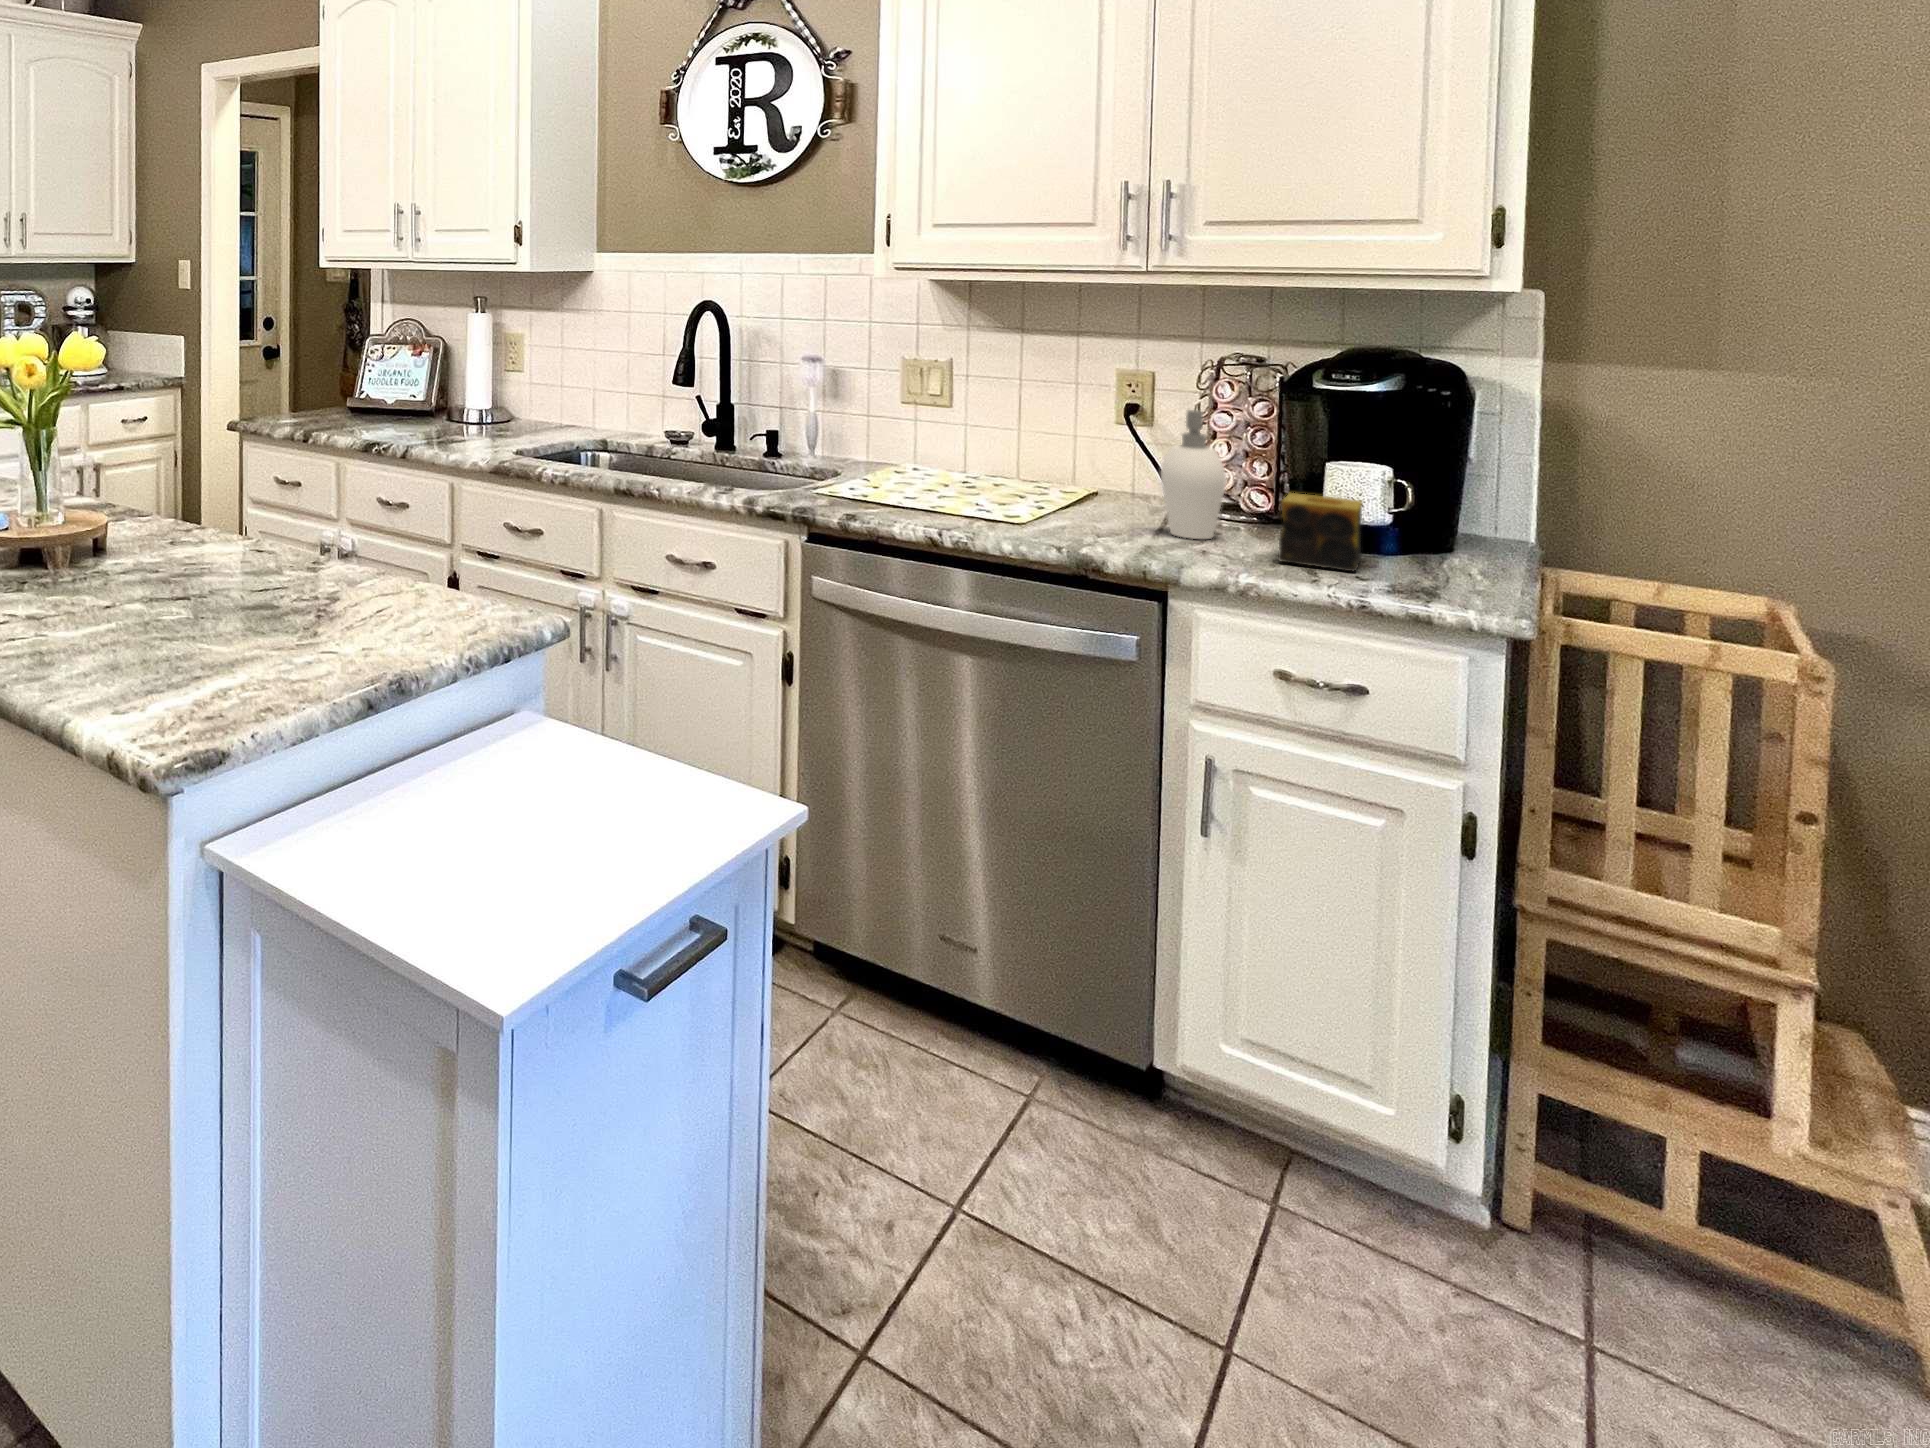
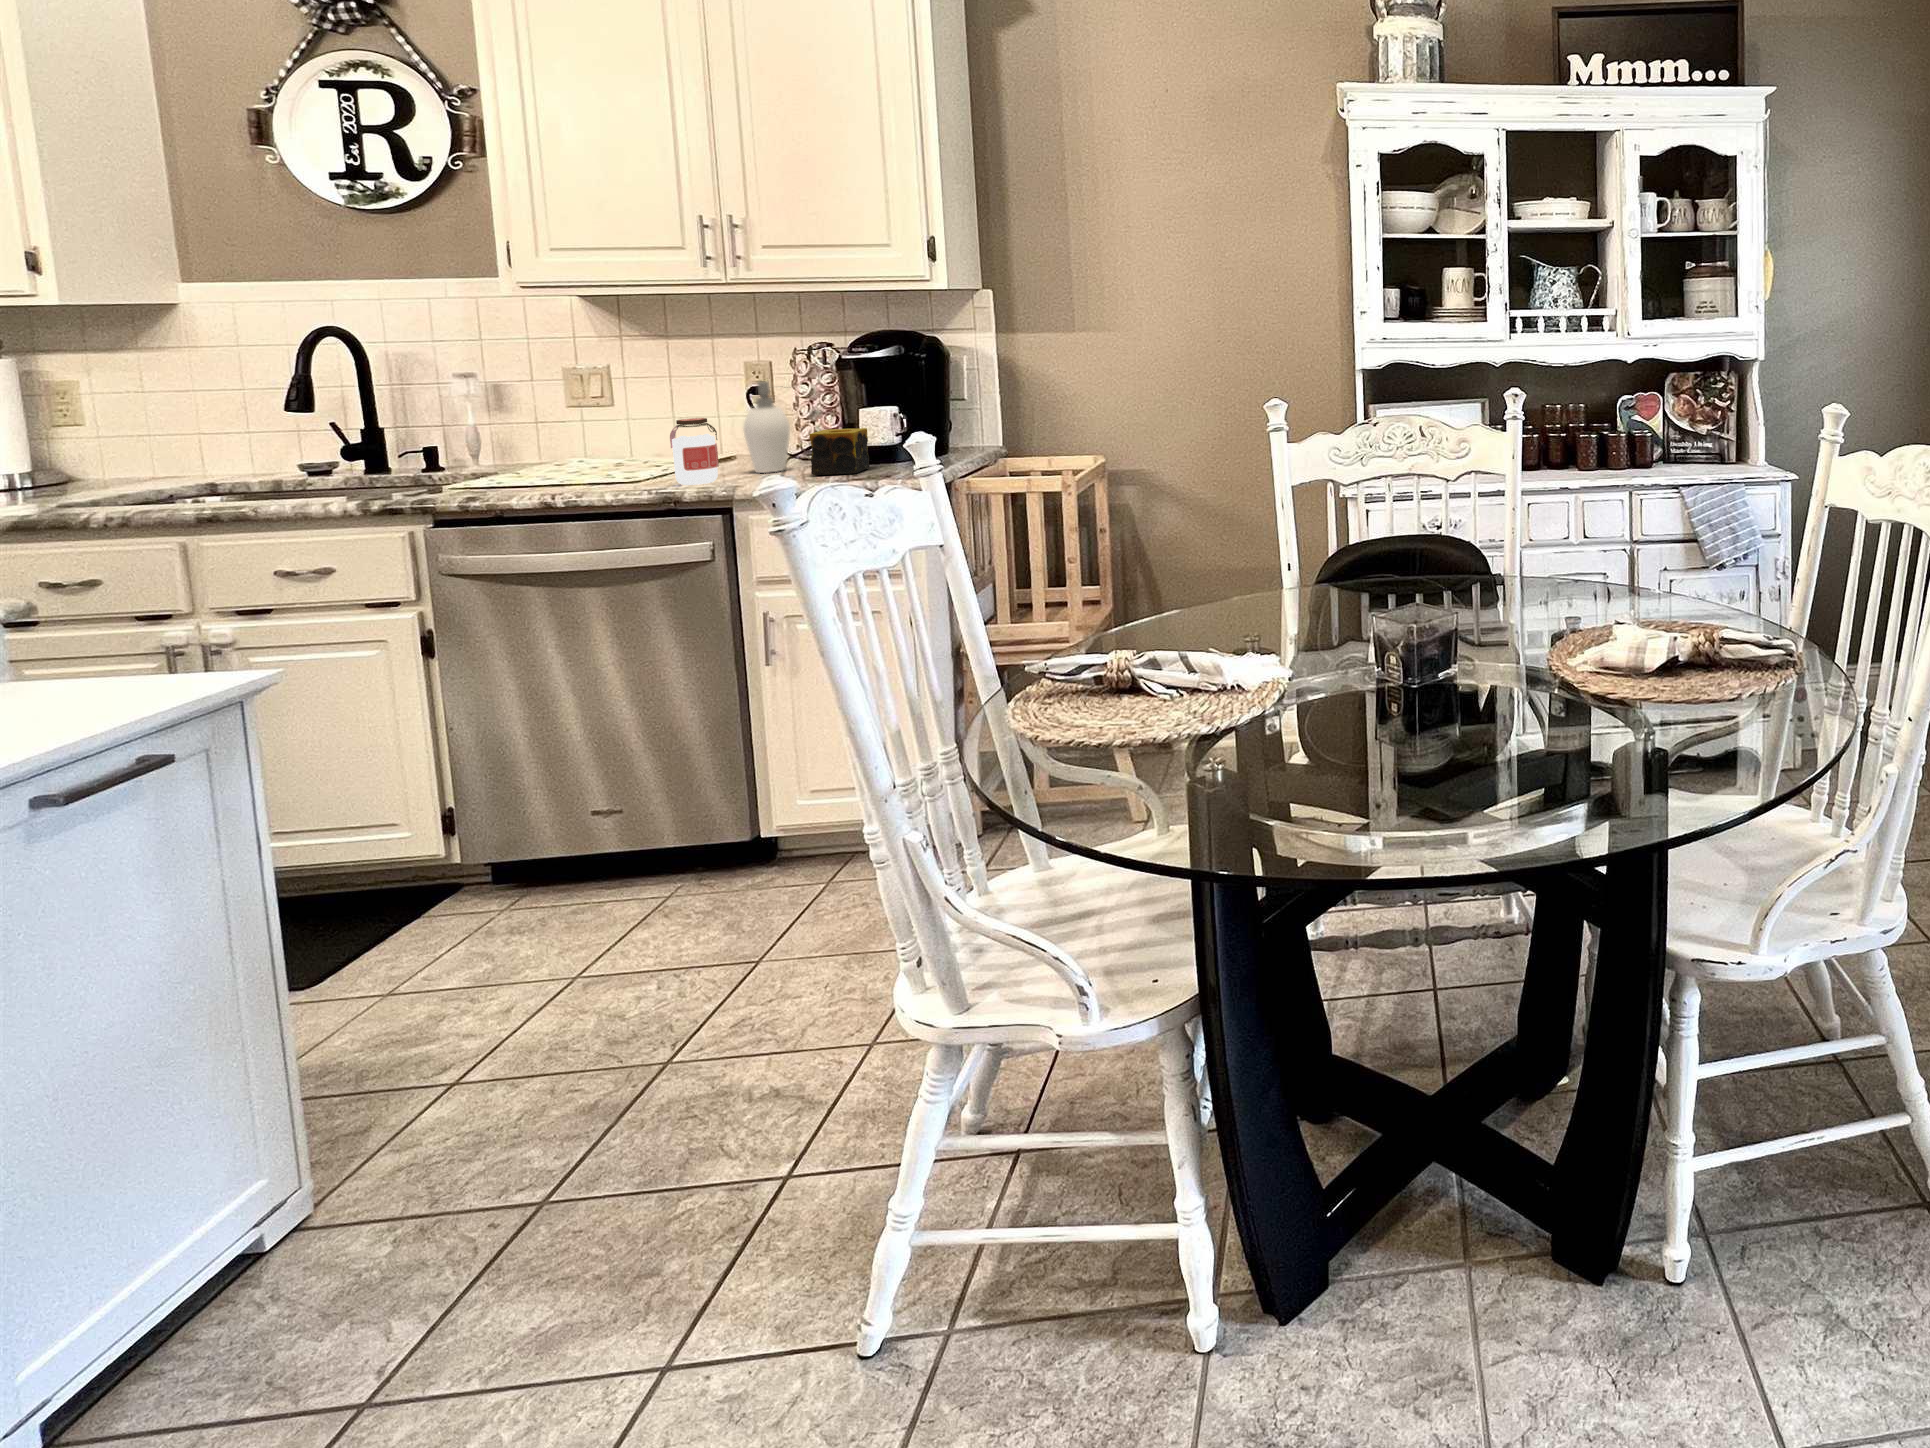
jar: none [1082,455,1146,550] -> present [670,418,719,485]

